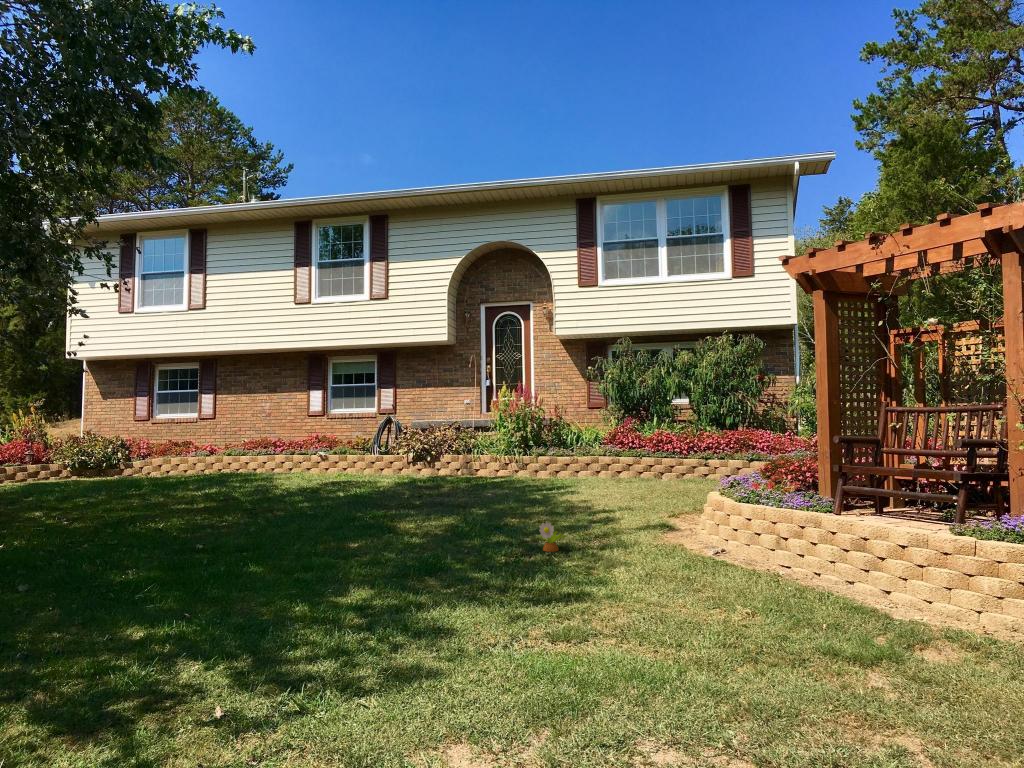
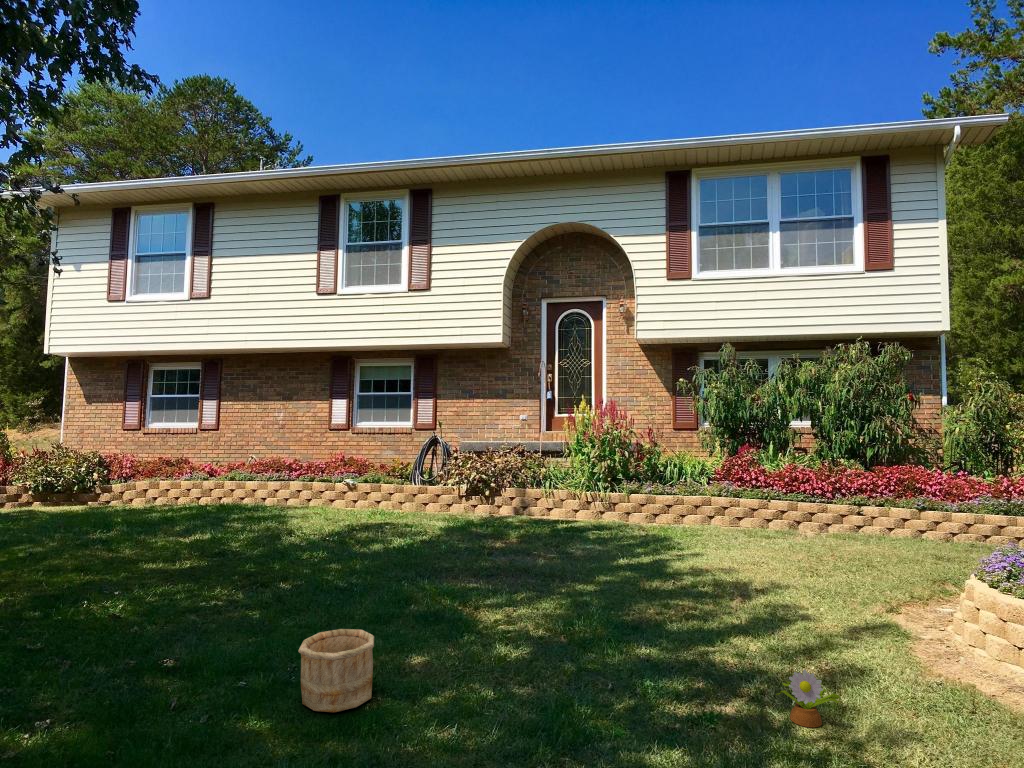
wooden bucket: none [277,514,320,553] -> present [298,629,374,712]

